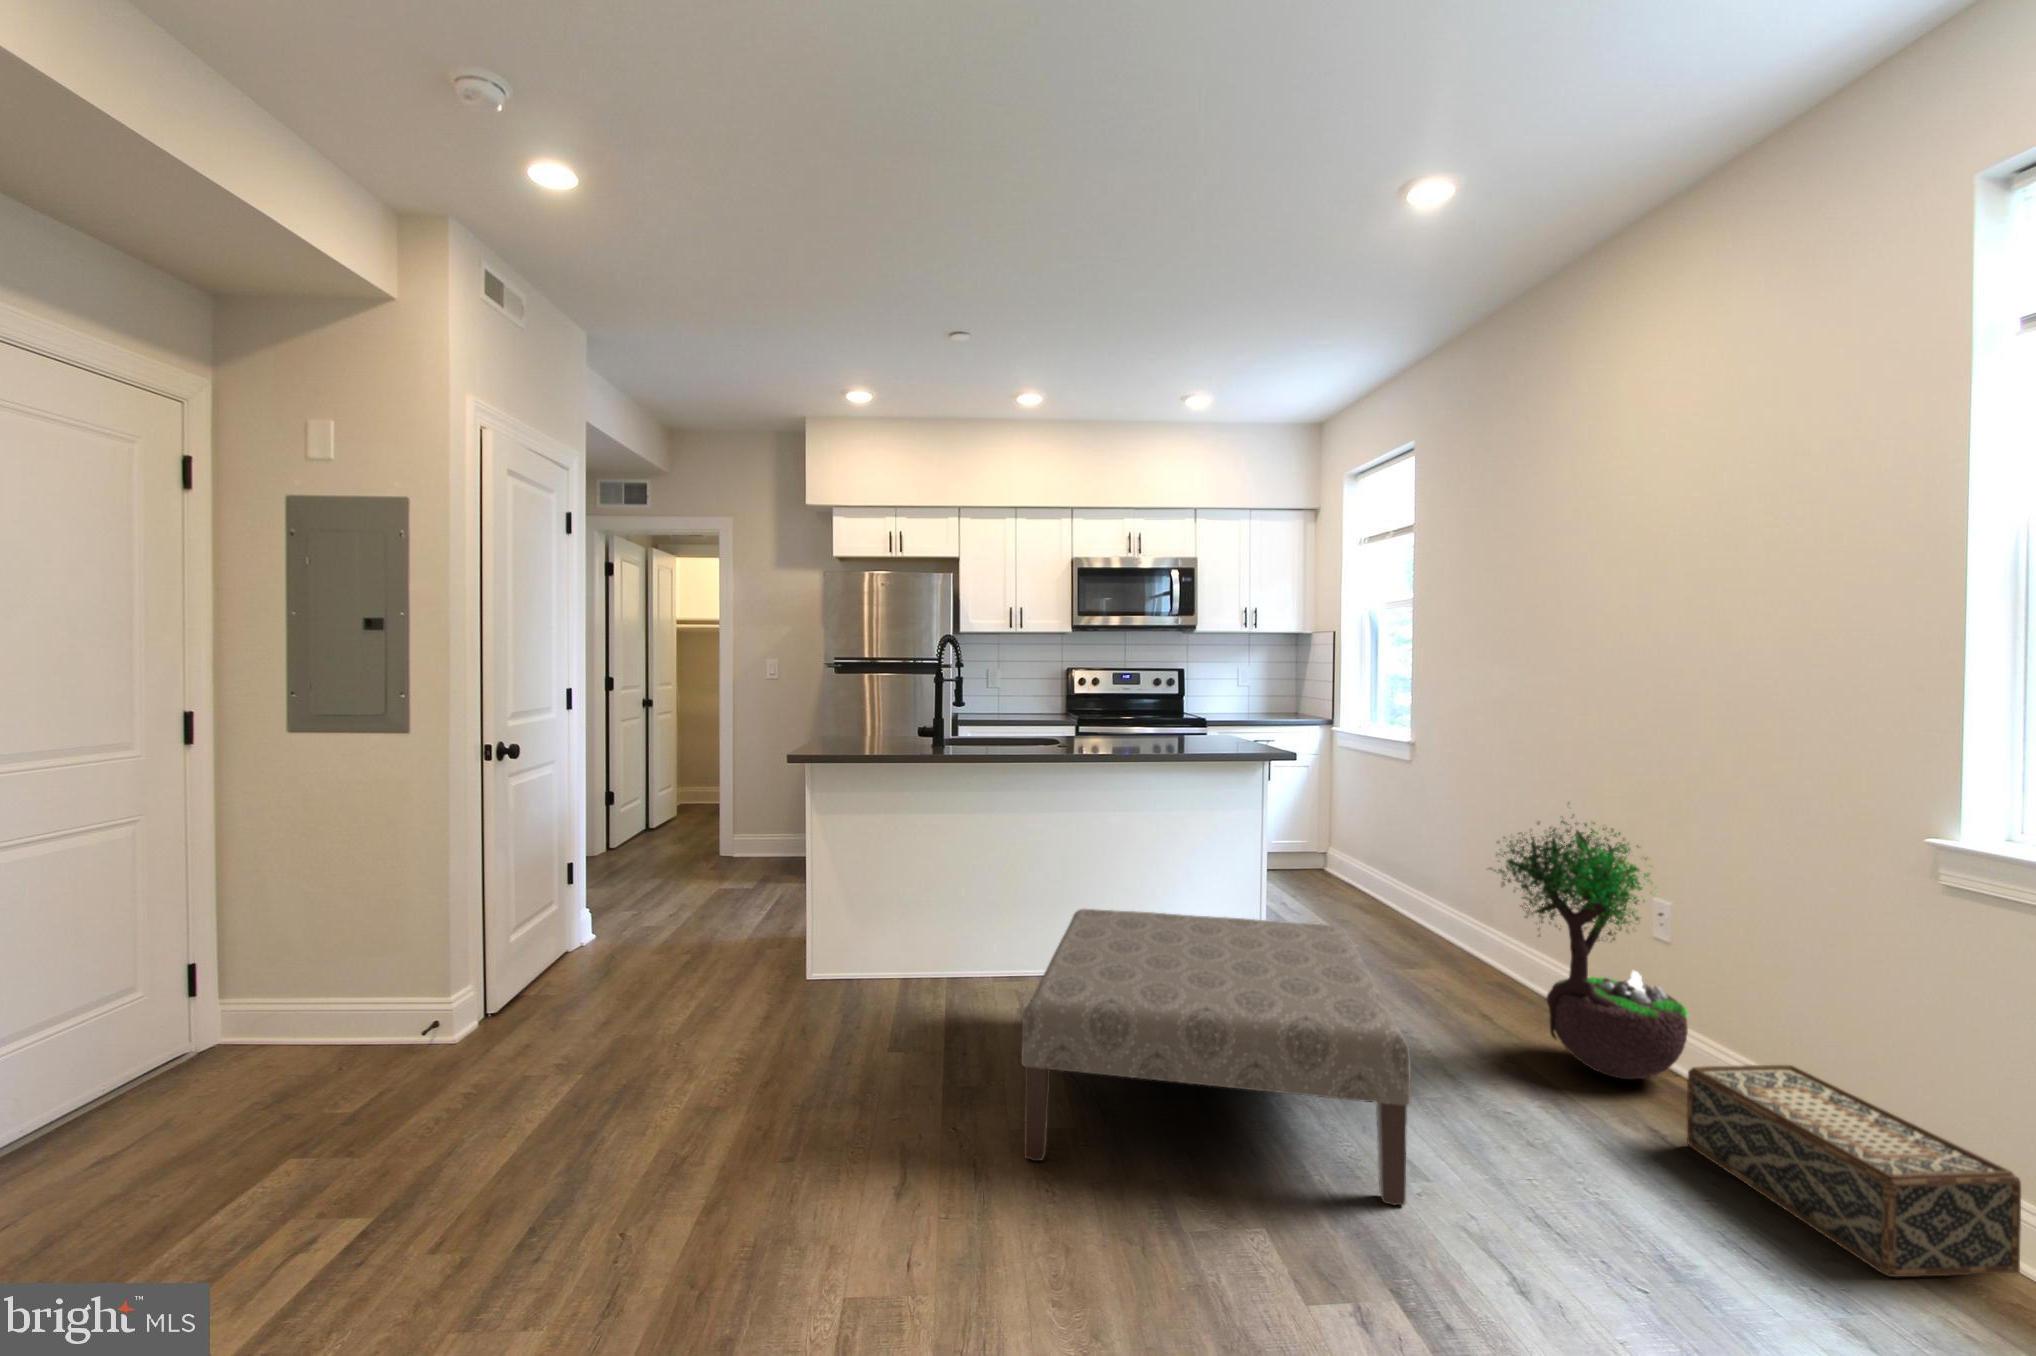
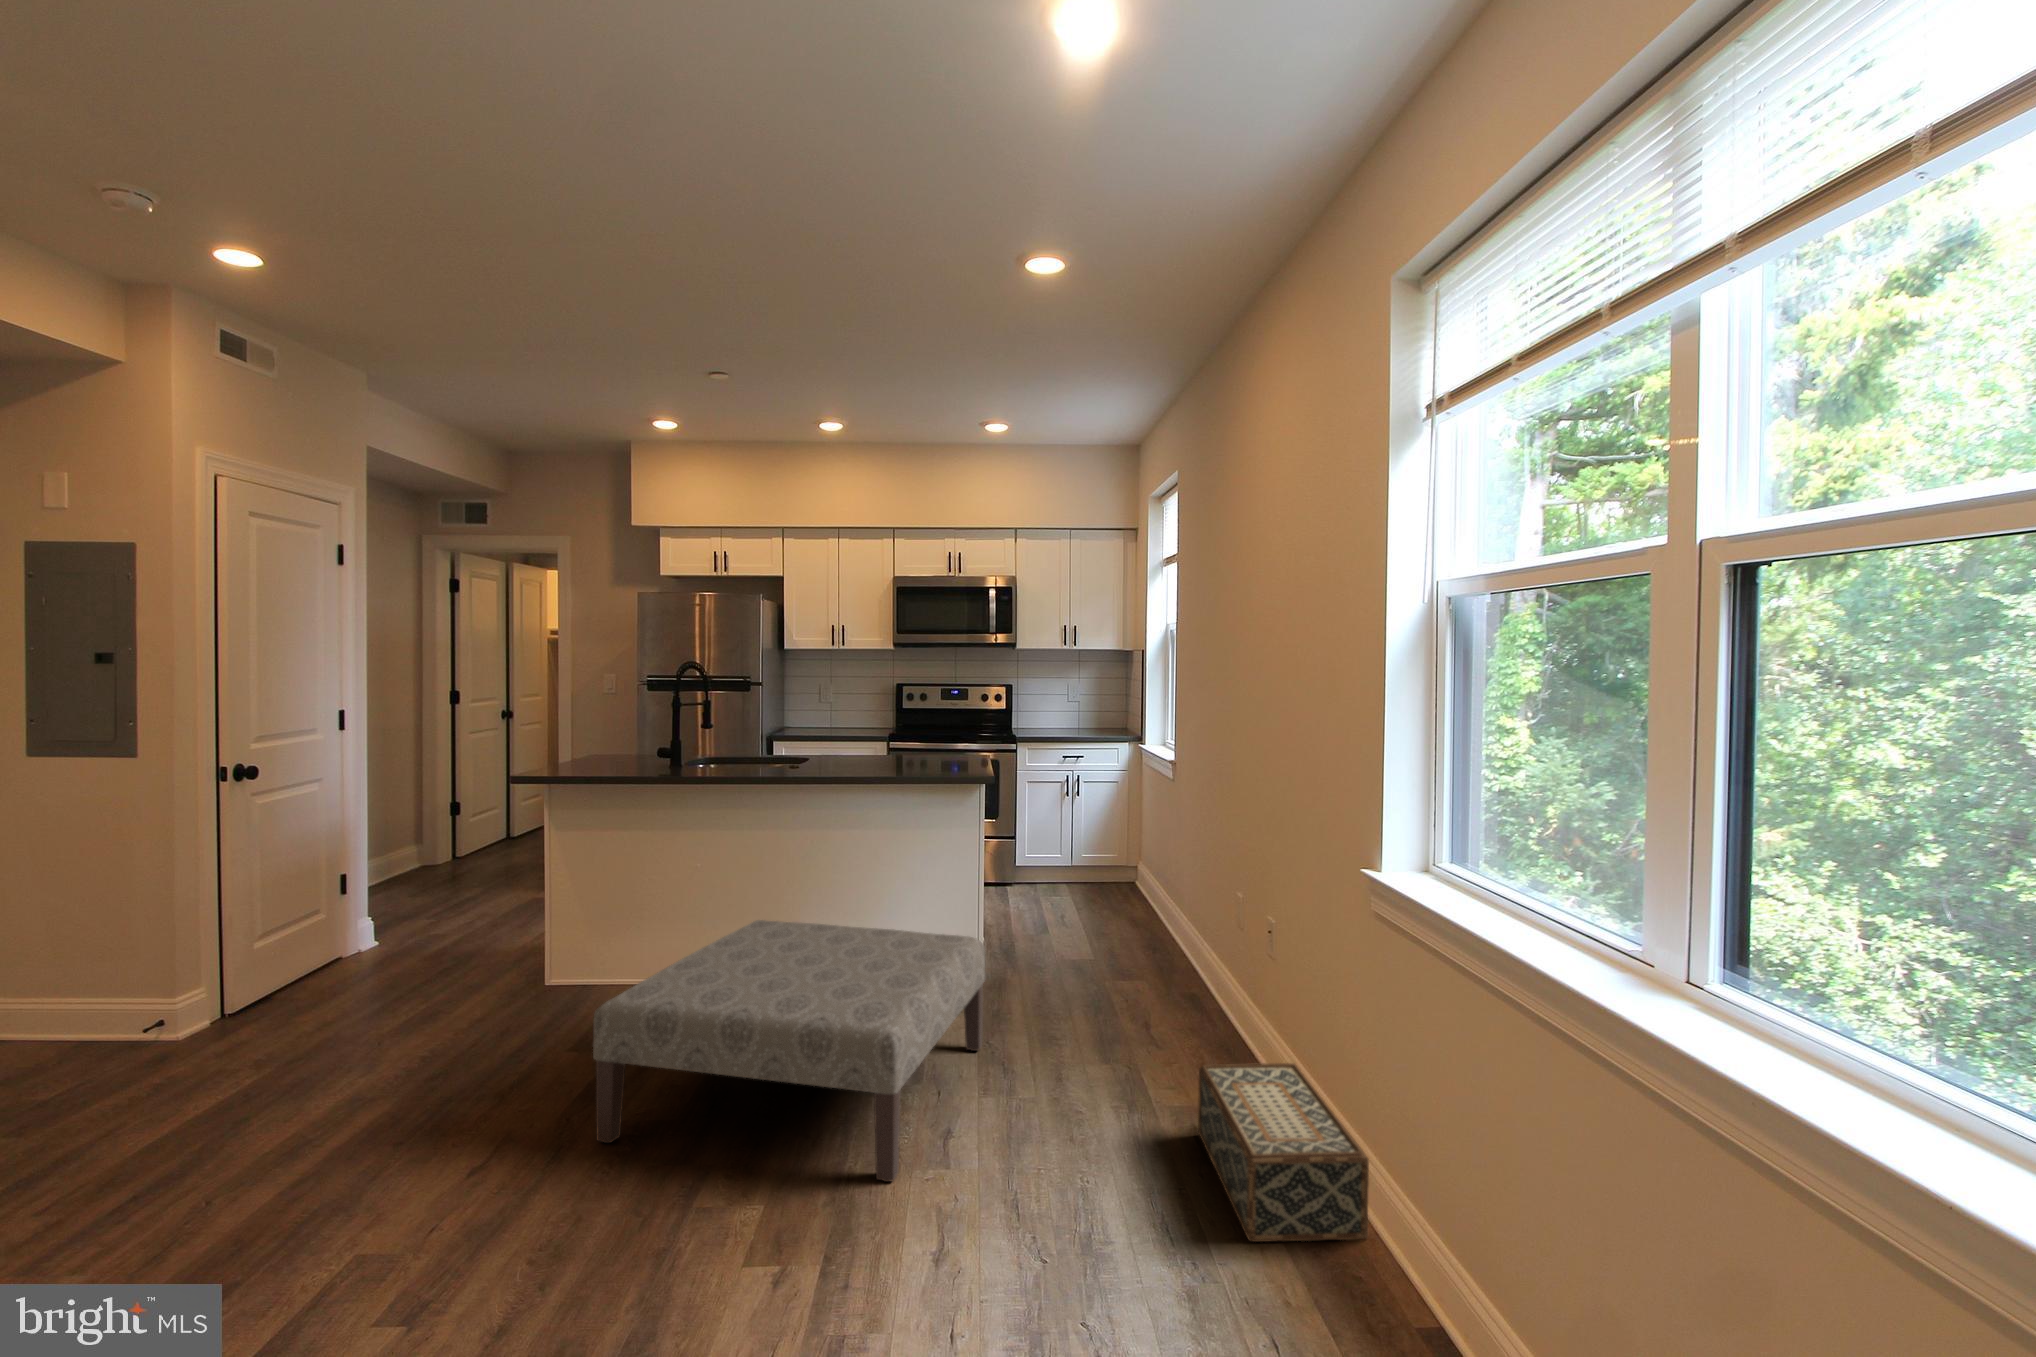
potted tree: present [1489,815,1688,1079] -> none [1111,824,1260,1078]

